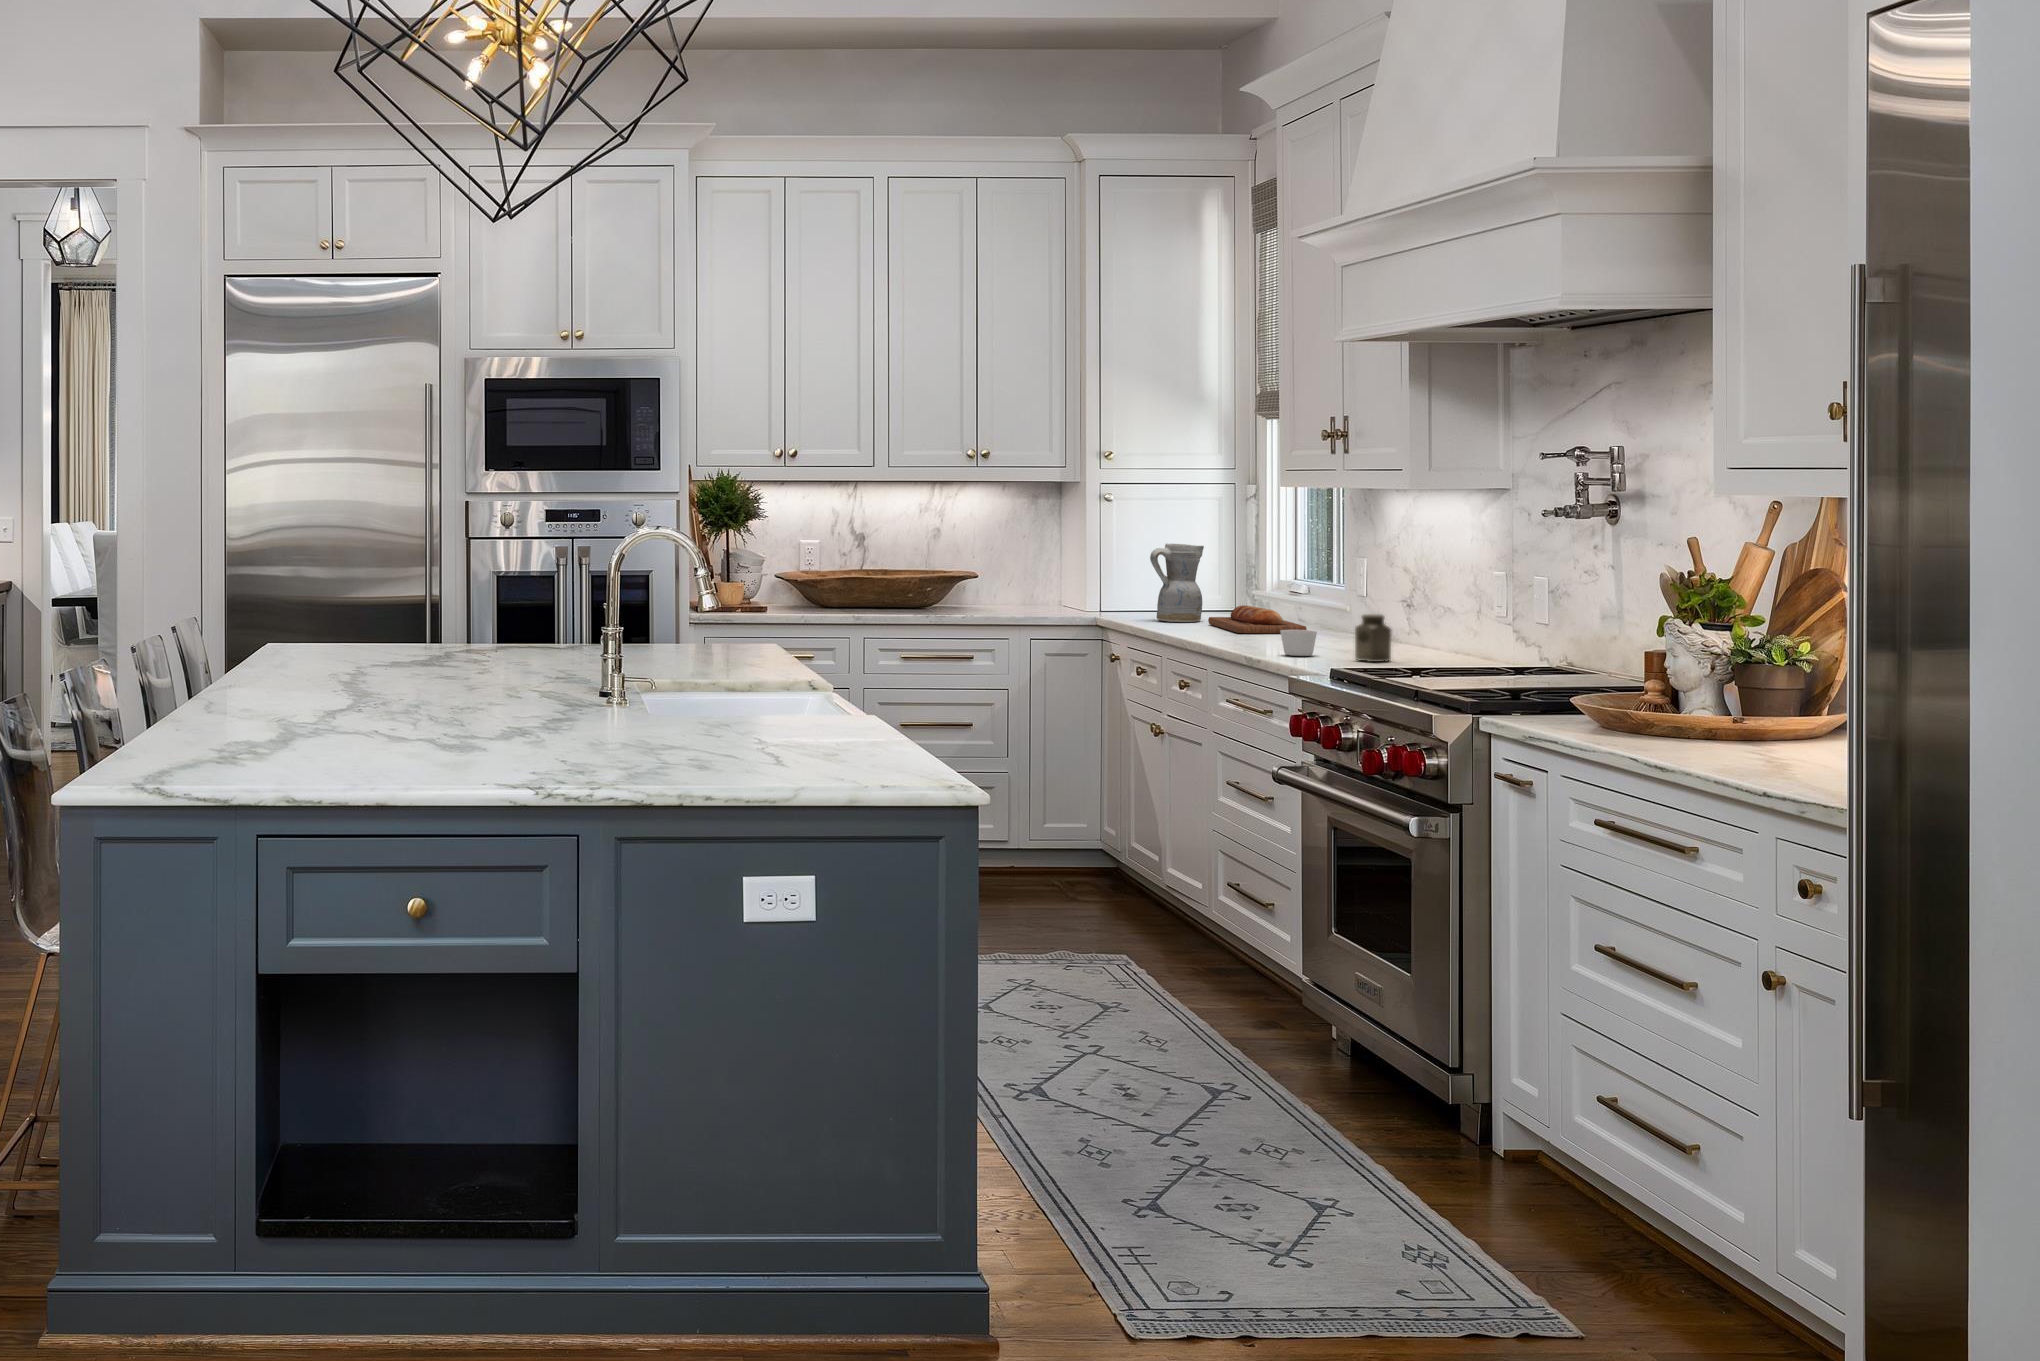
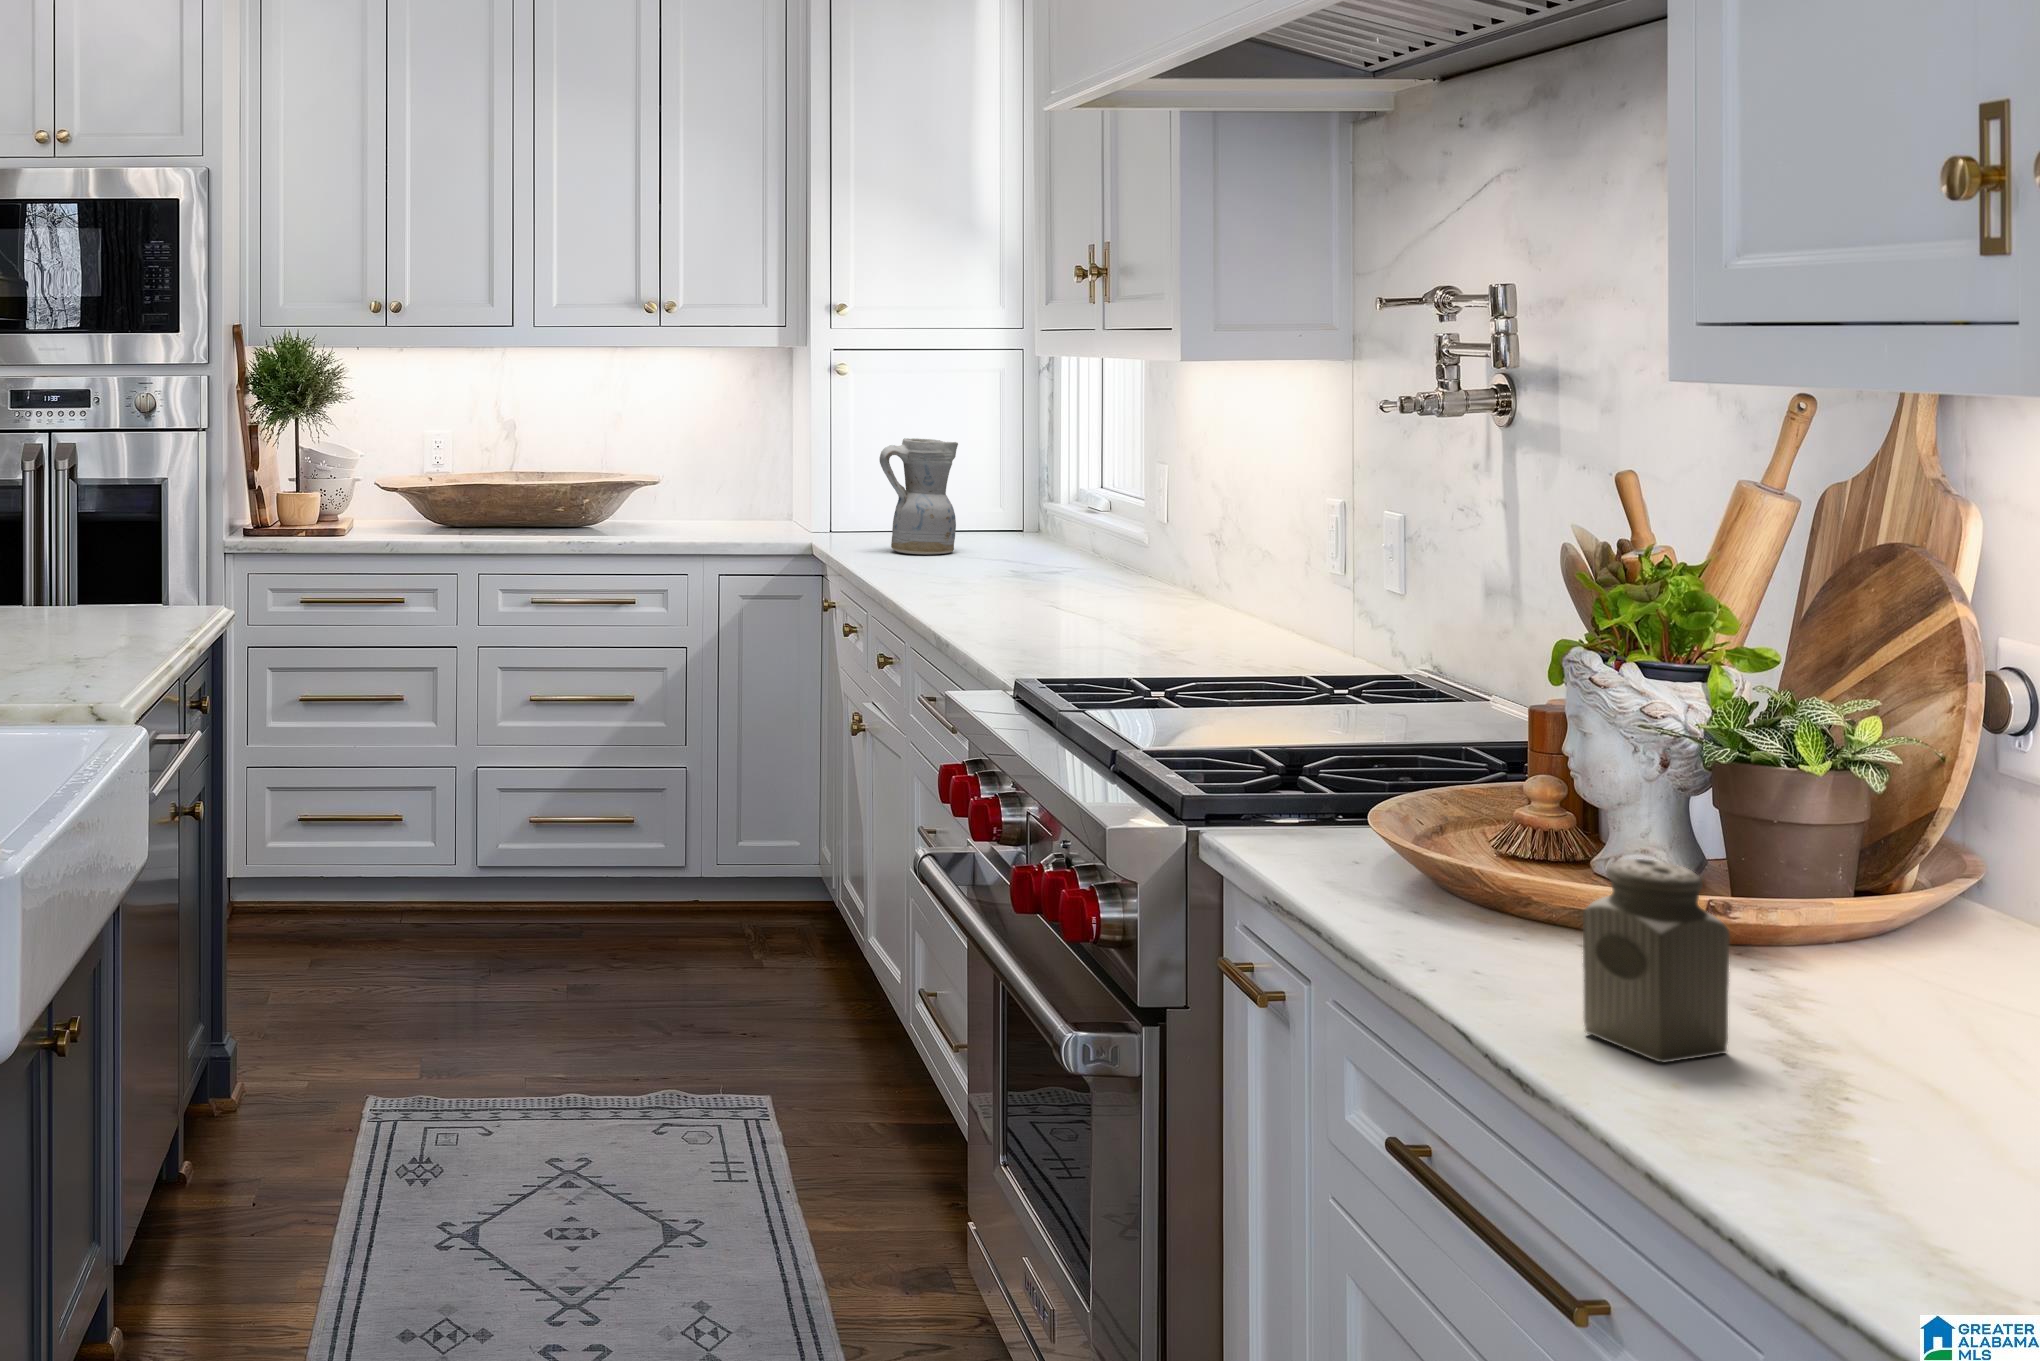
bread loaf: present [1208,605,1307,633] -> none [956,533,1080,581]
salt shaker: present [1355,614,1392,662] -> present [1583,859,1730,1063]
candle: present [1280,630,1317,656] -> none [987,589,1044,634]

